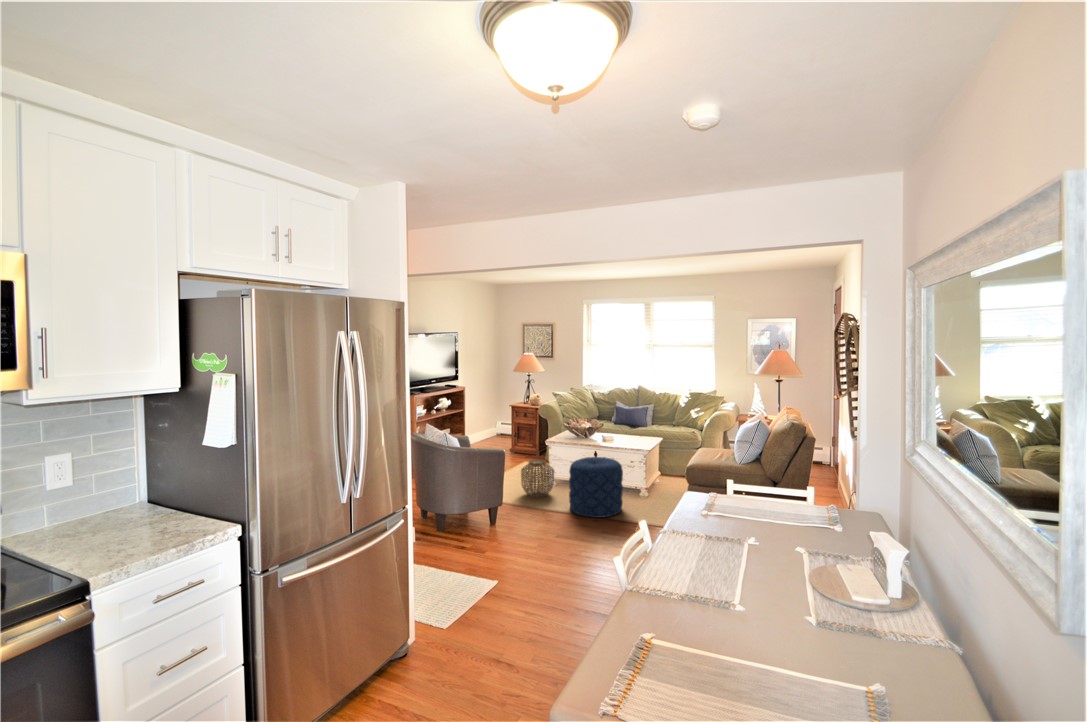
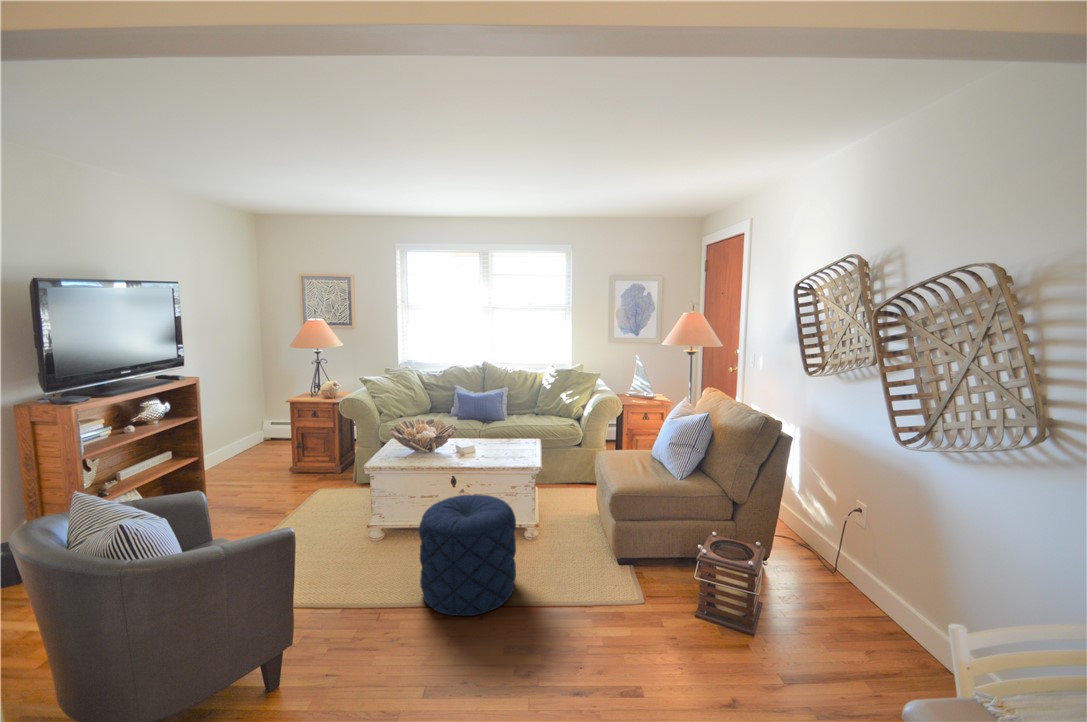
woven basket: present [521,459,554,498] -> none [319,507,383,581]

